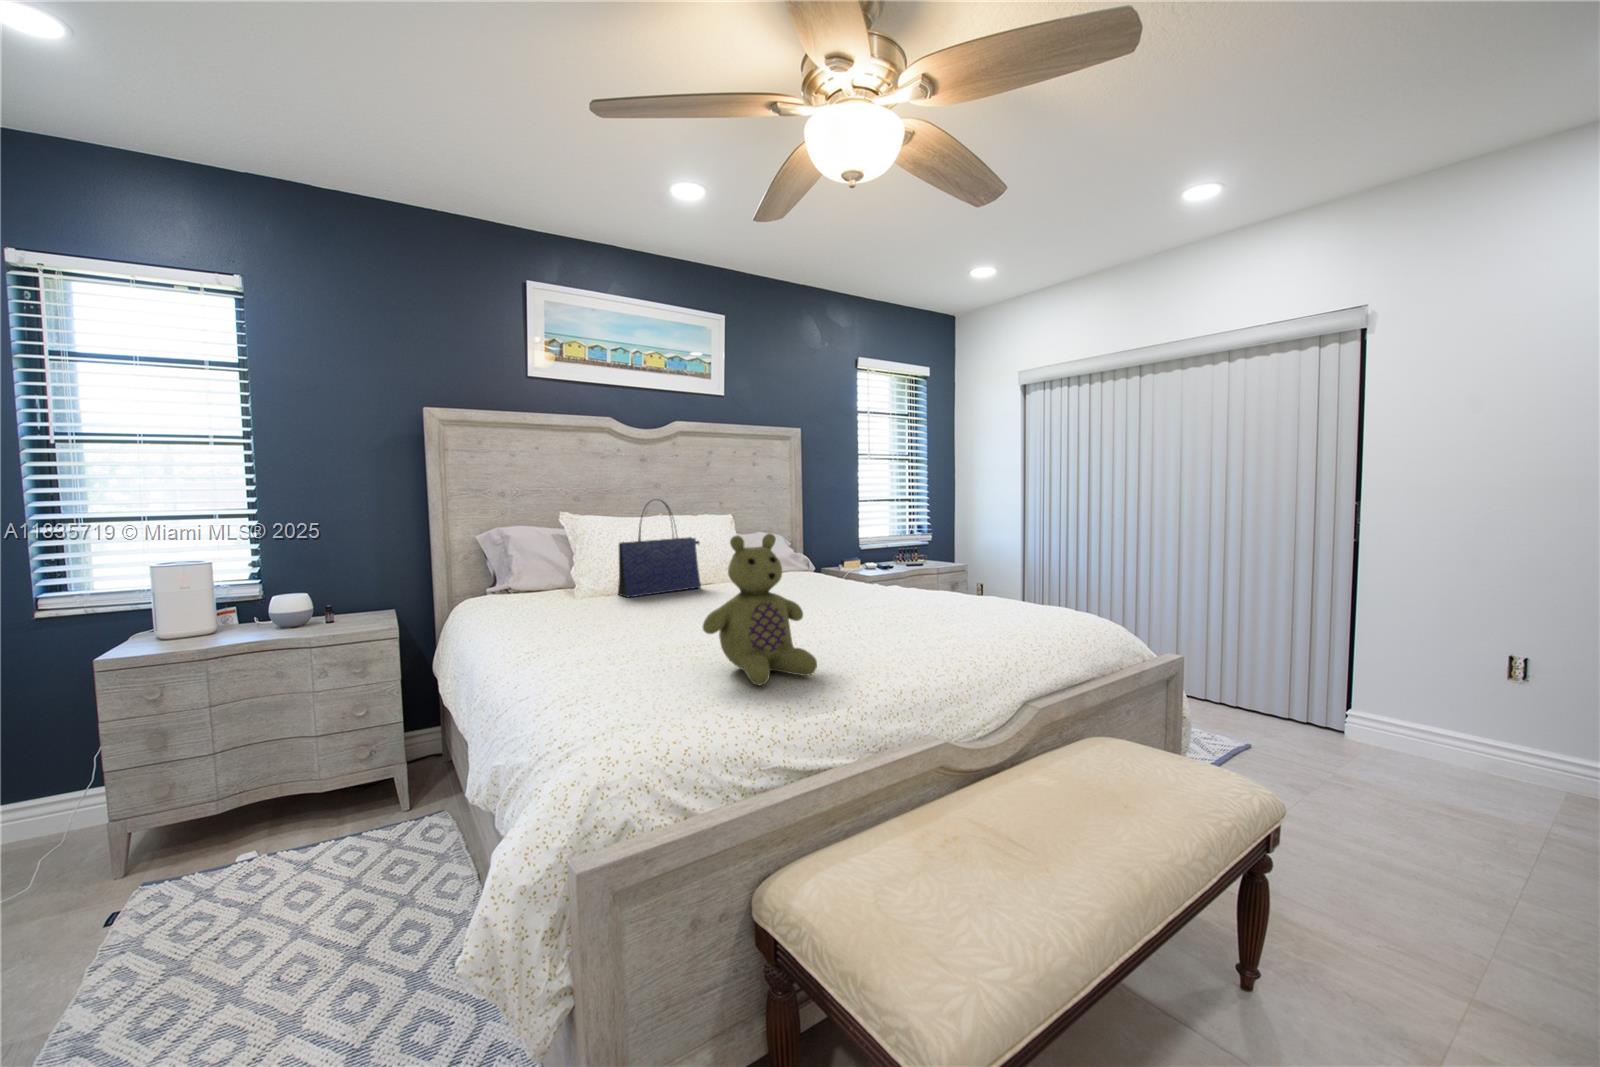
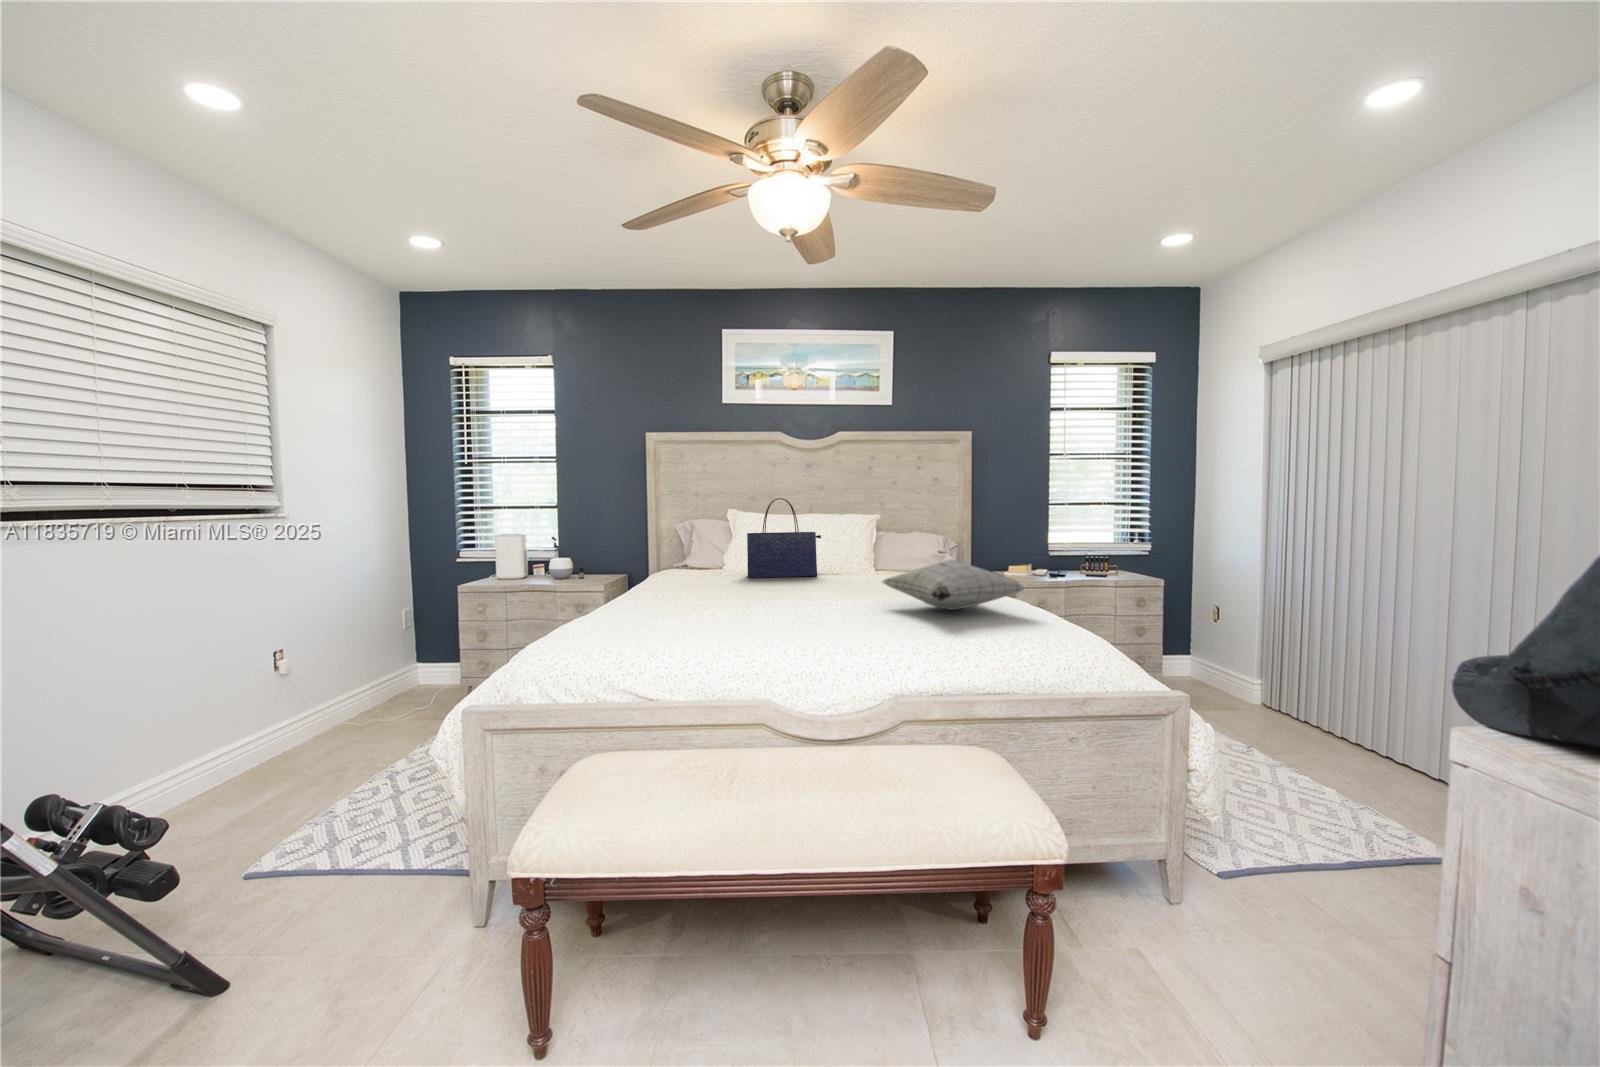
stuffed bear: present [703,533,817,685] -> none [668,522,758,639]
pillow: none [846,560,983,611] -> present [882,560,1024,610]

